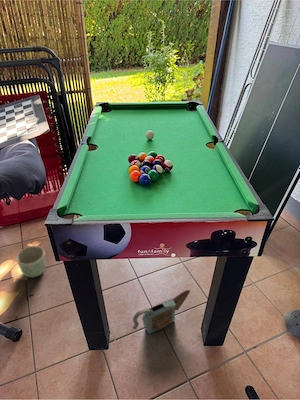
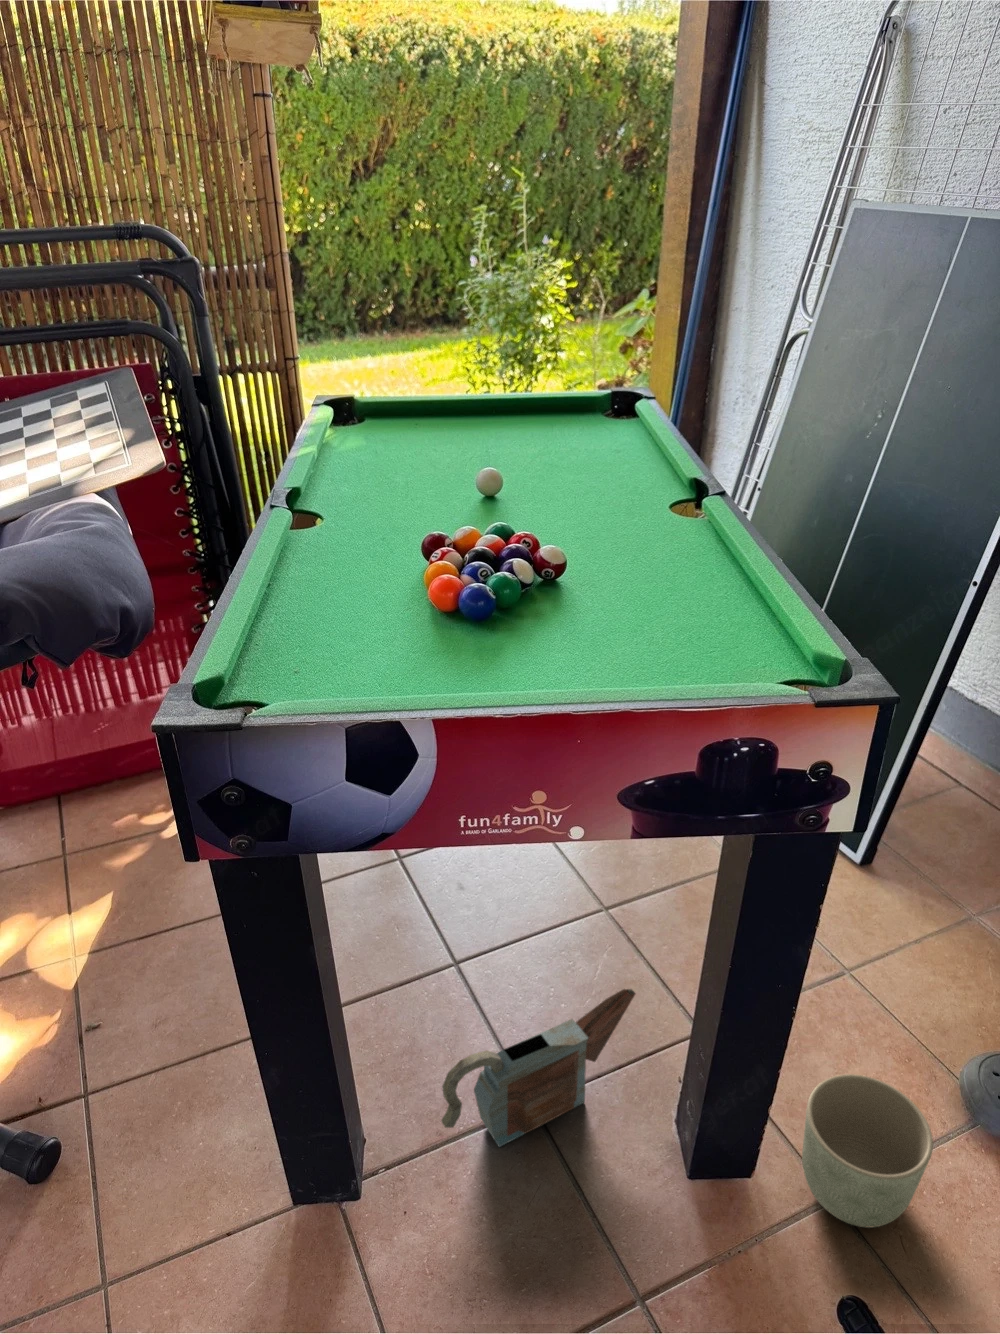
planter: present [16,246,46,277] -> present [802,1074,933,1228]

